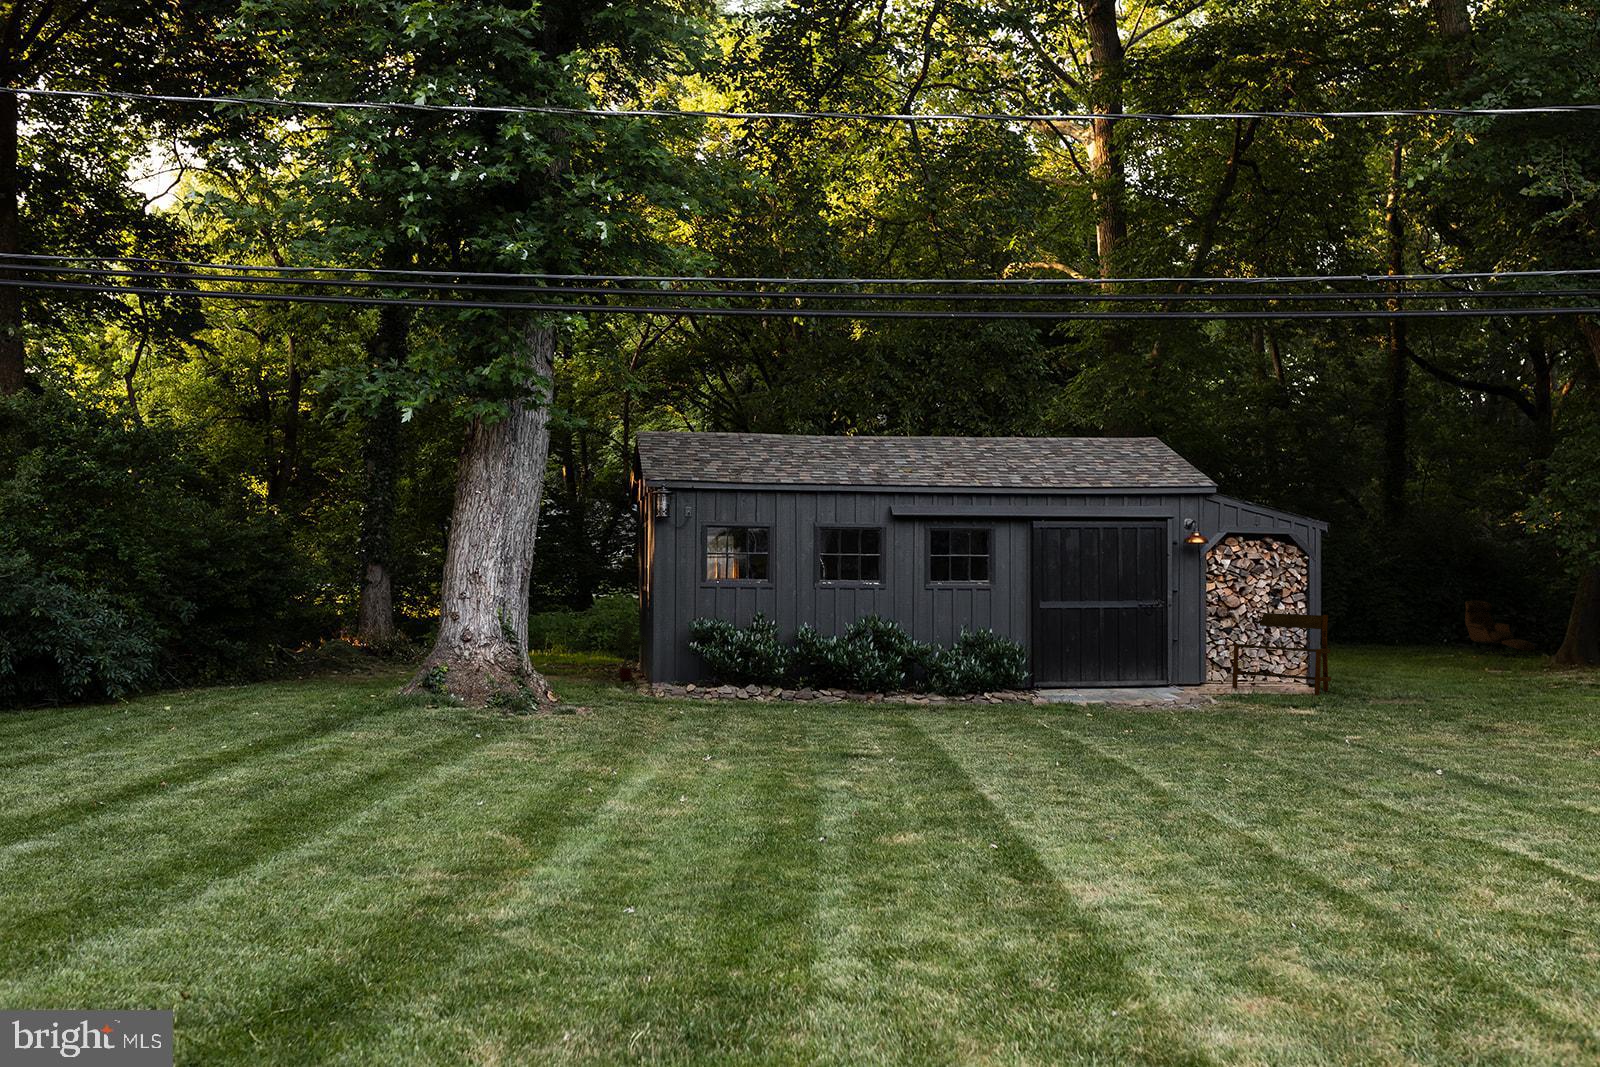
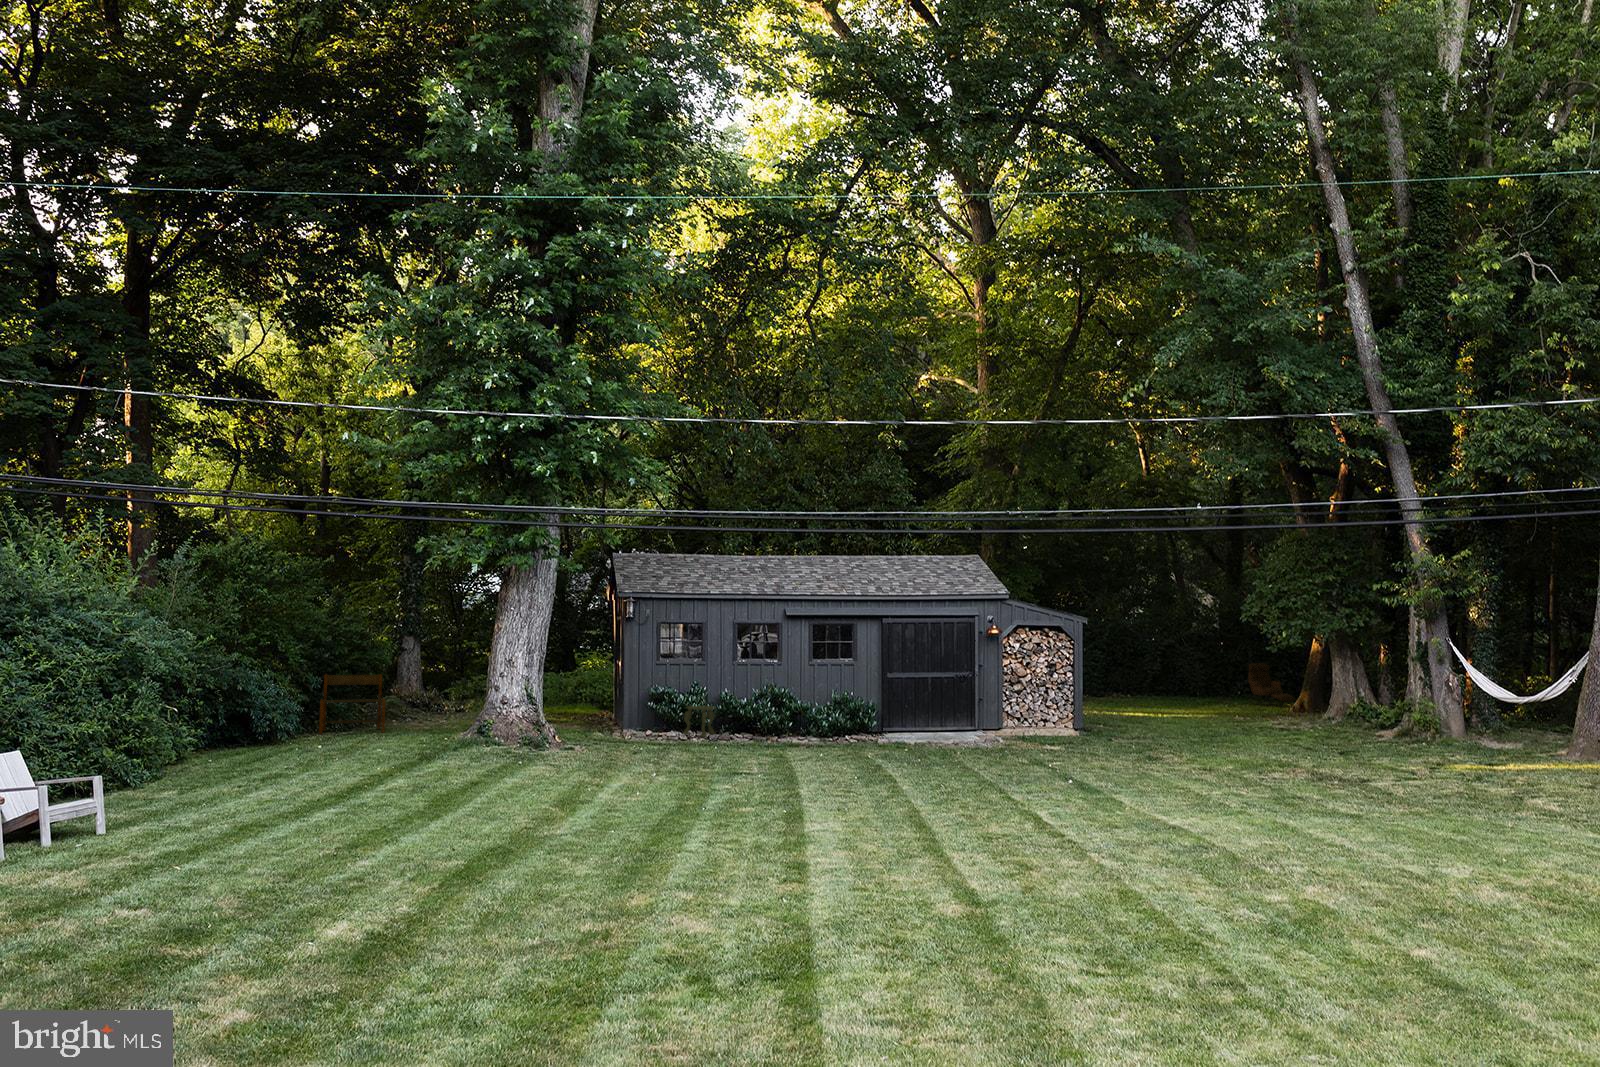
bench: present [1232,613,1331,695] -> present [319,674,385,734]
potted tree: present [616,614,647,681] -> none [596,683,621,728]
side table: none [741,647,793,694] -> present [682,706,716,737]

